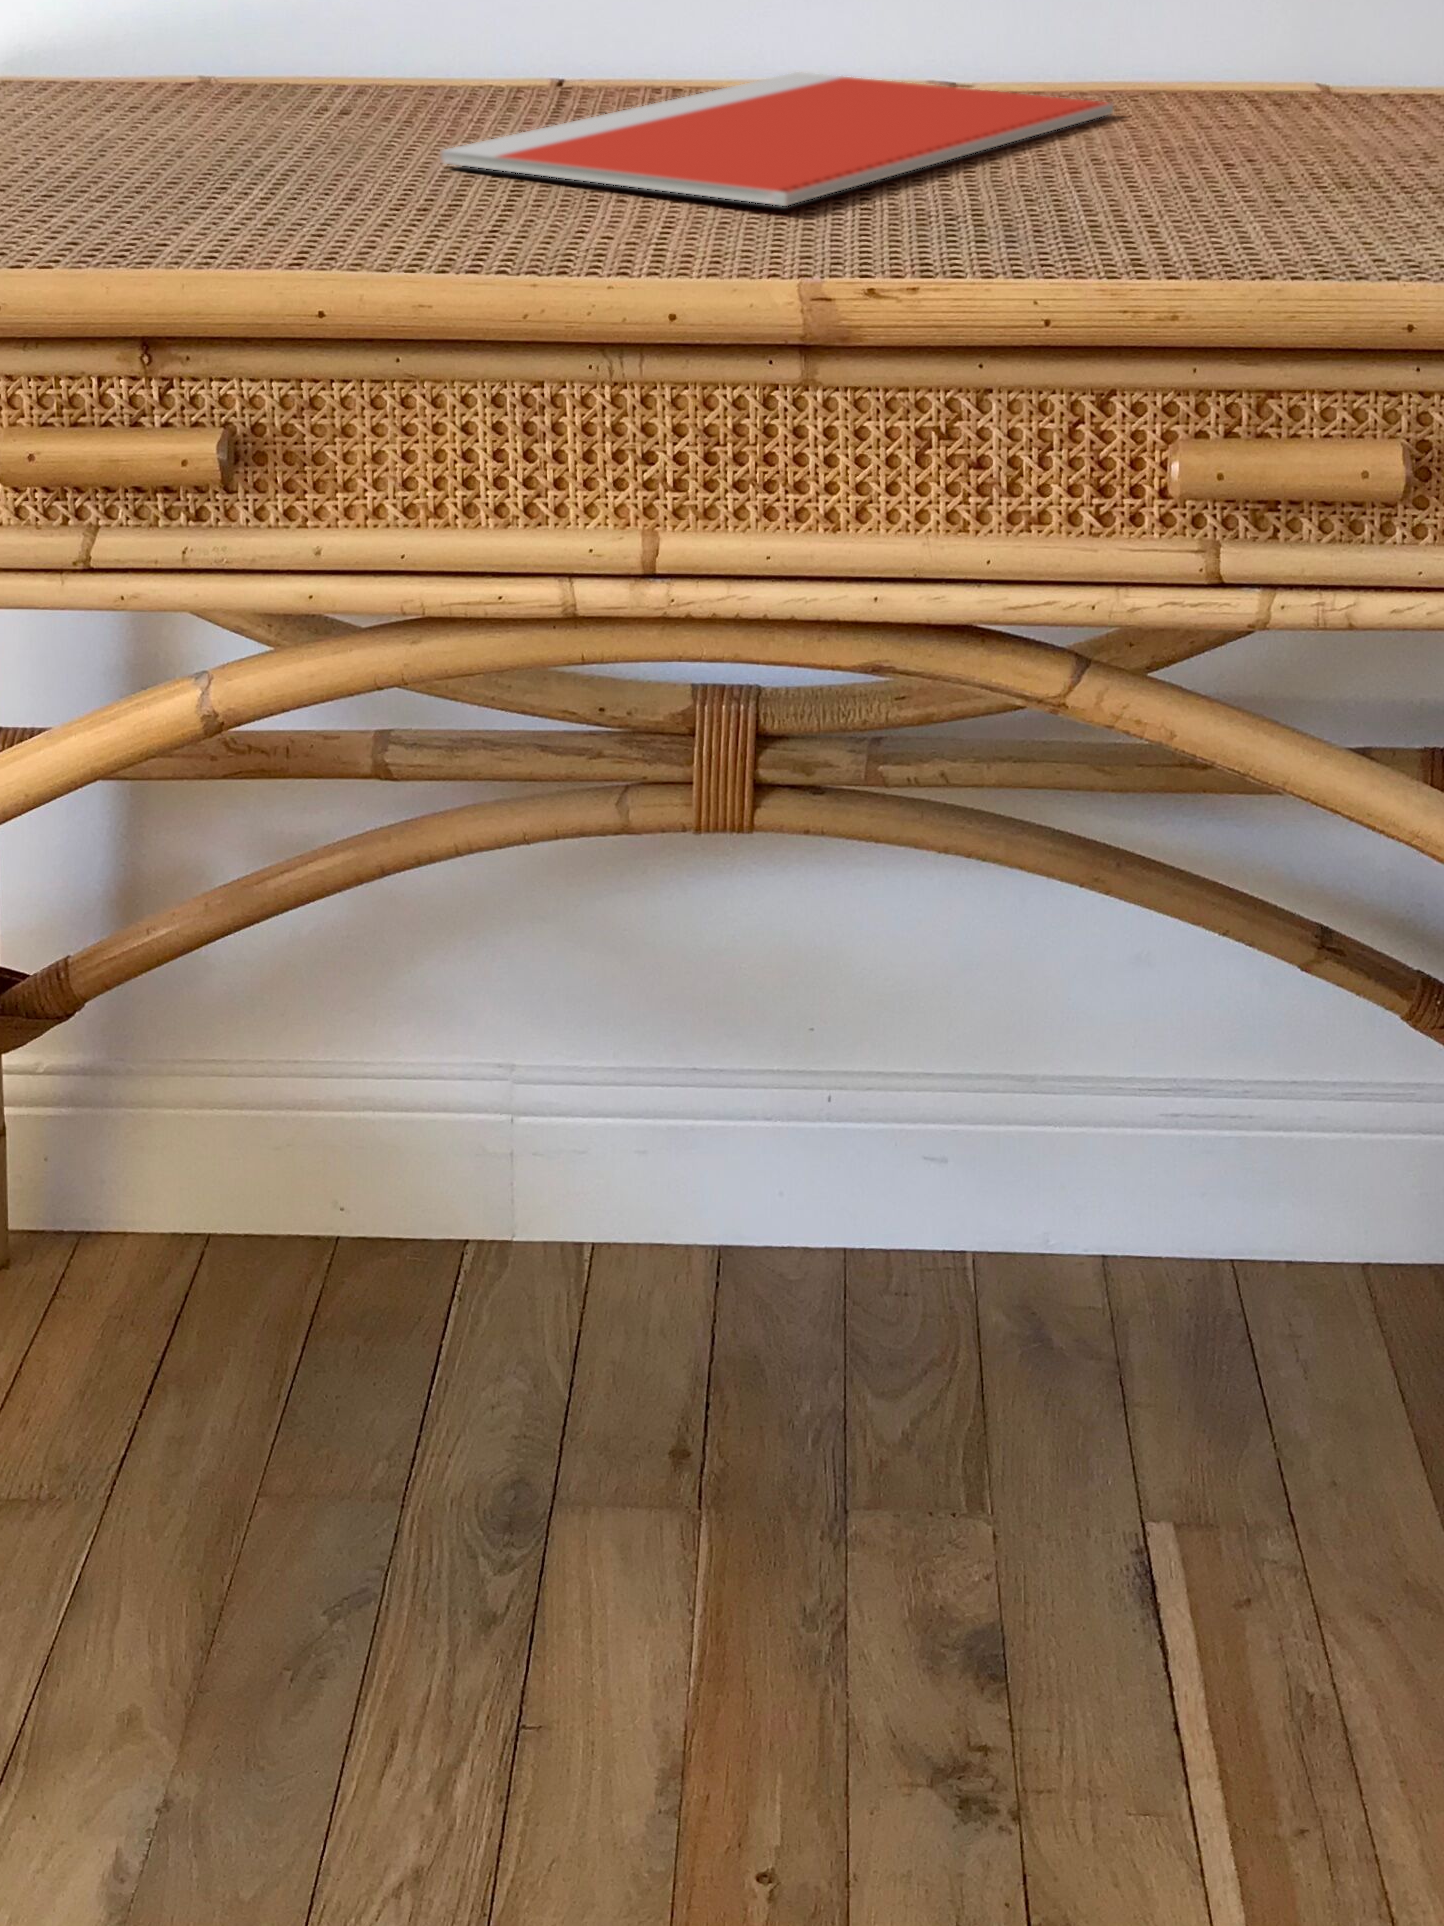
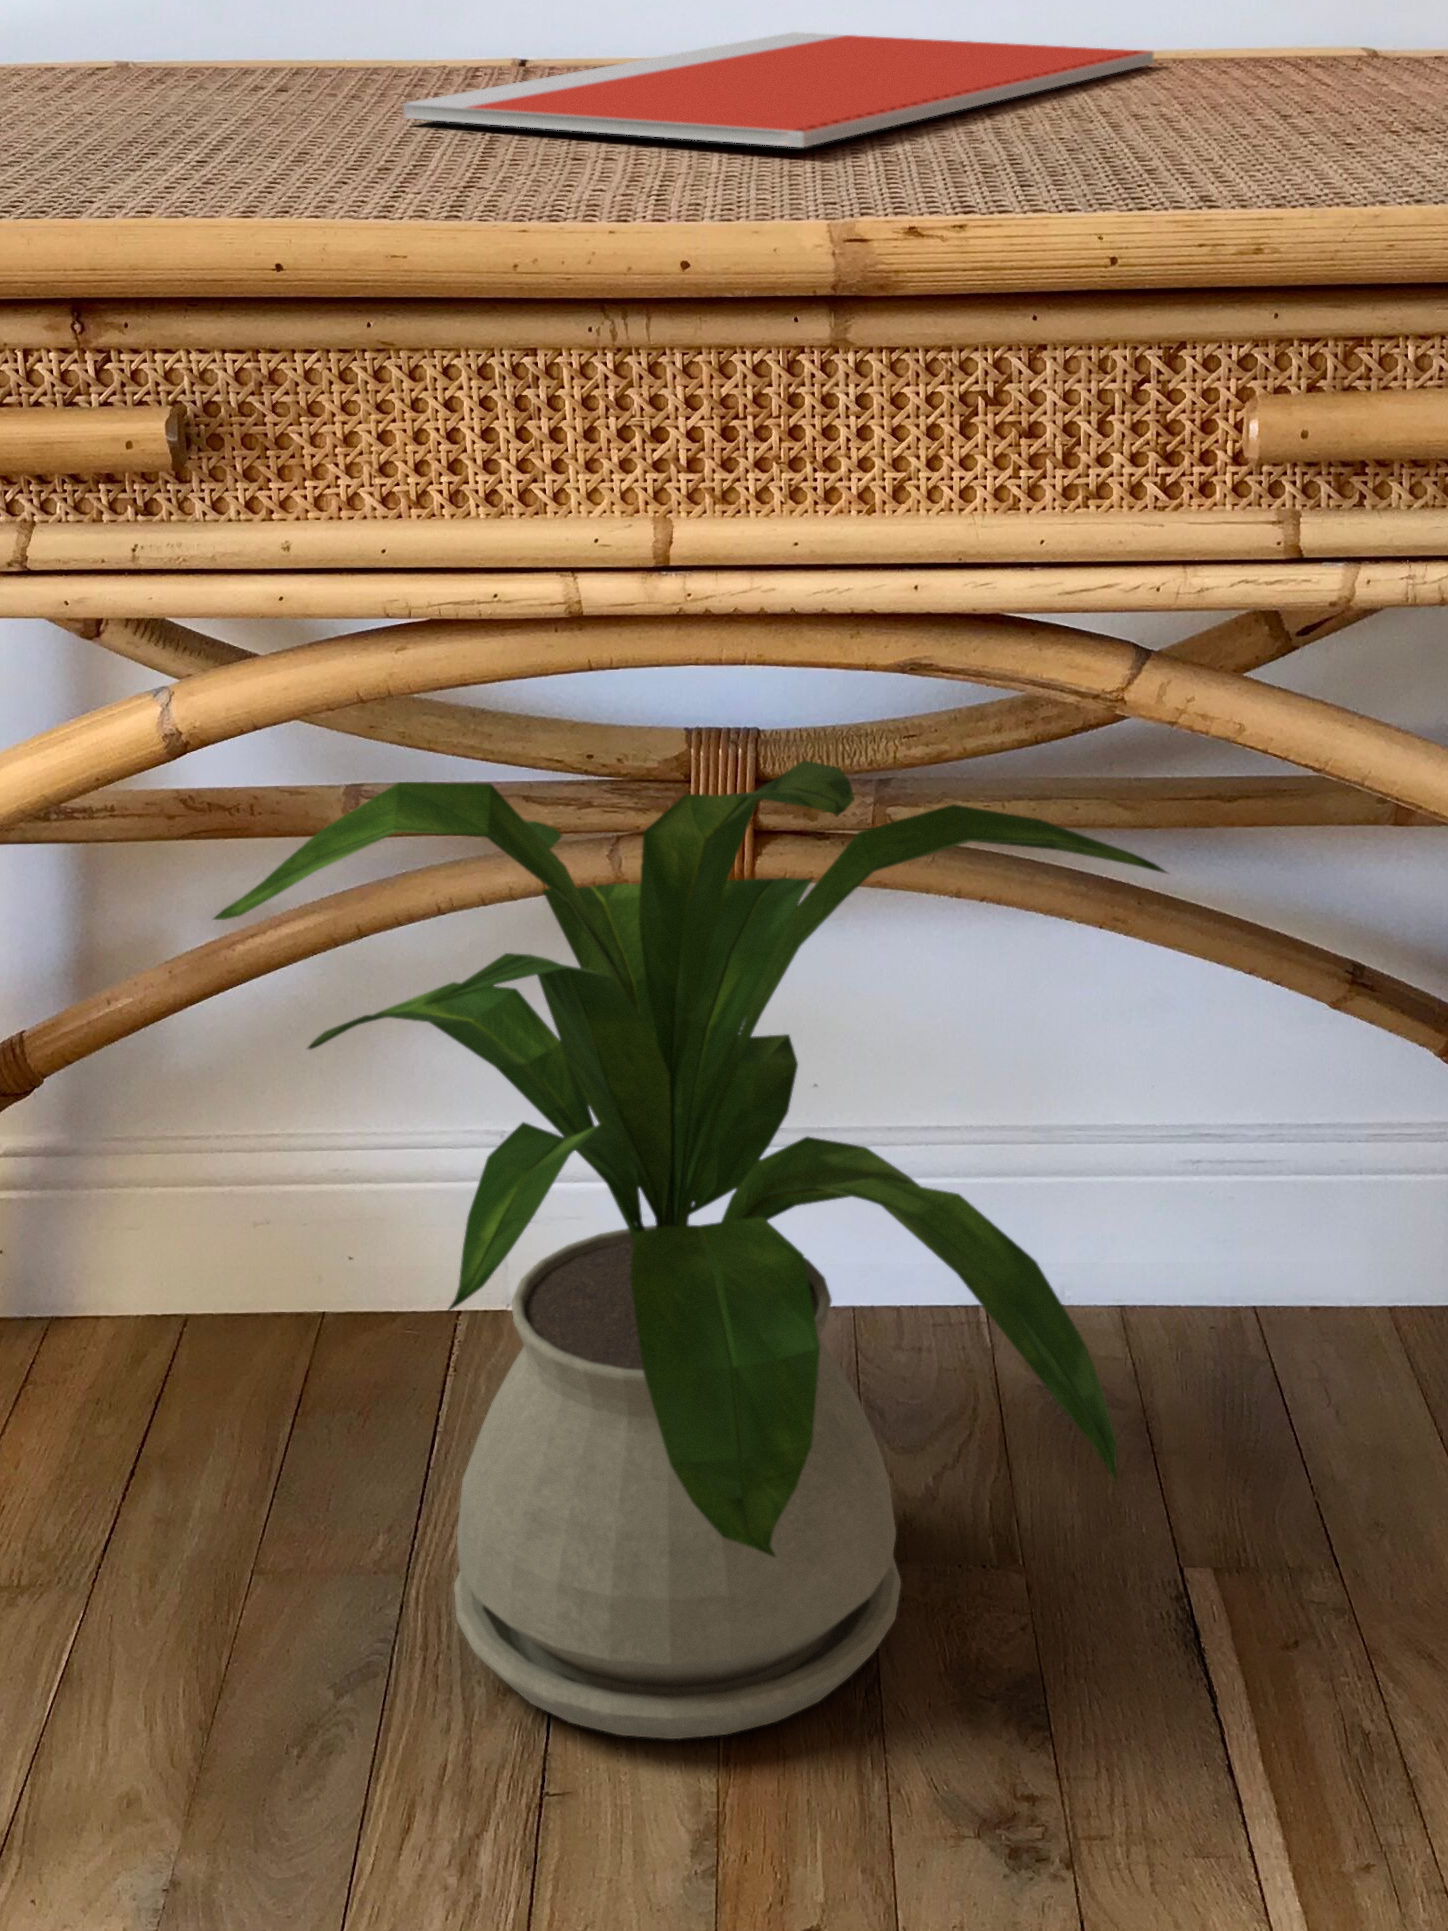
house plant: none [244,744,1124,1676] -> present [214,760,1167,1739]

